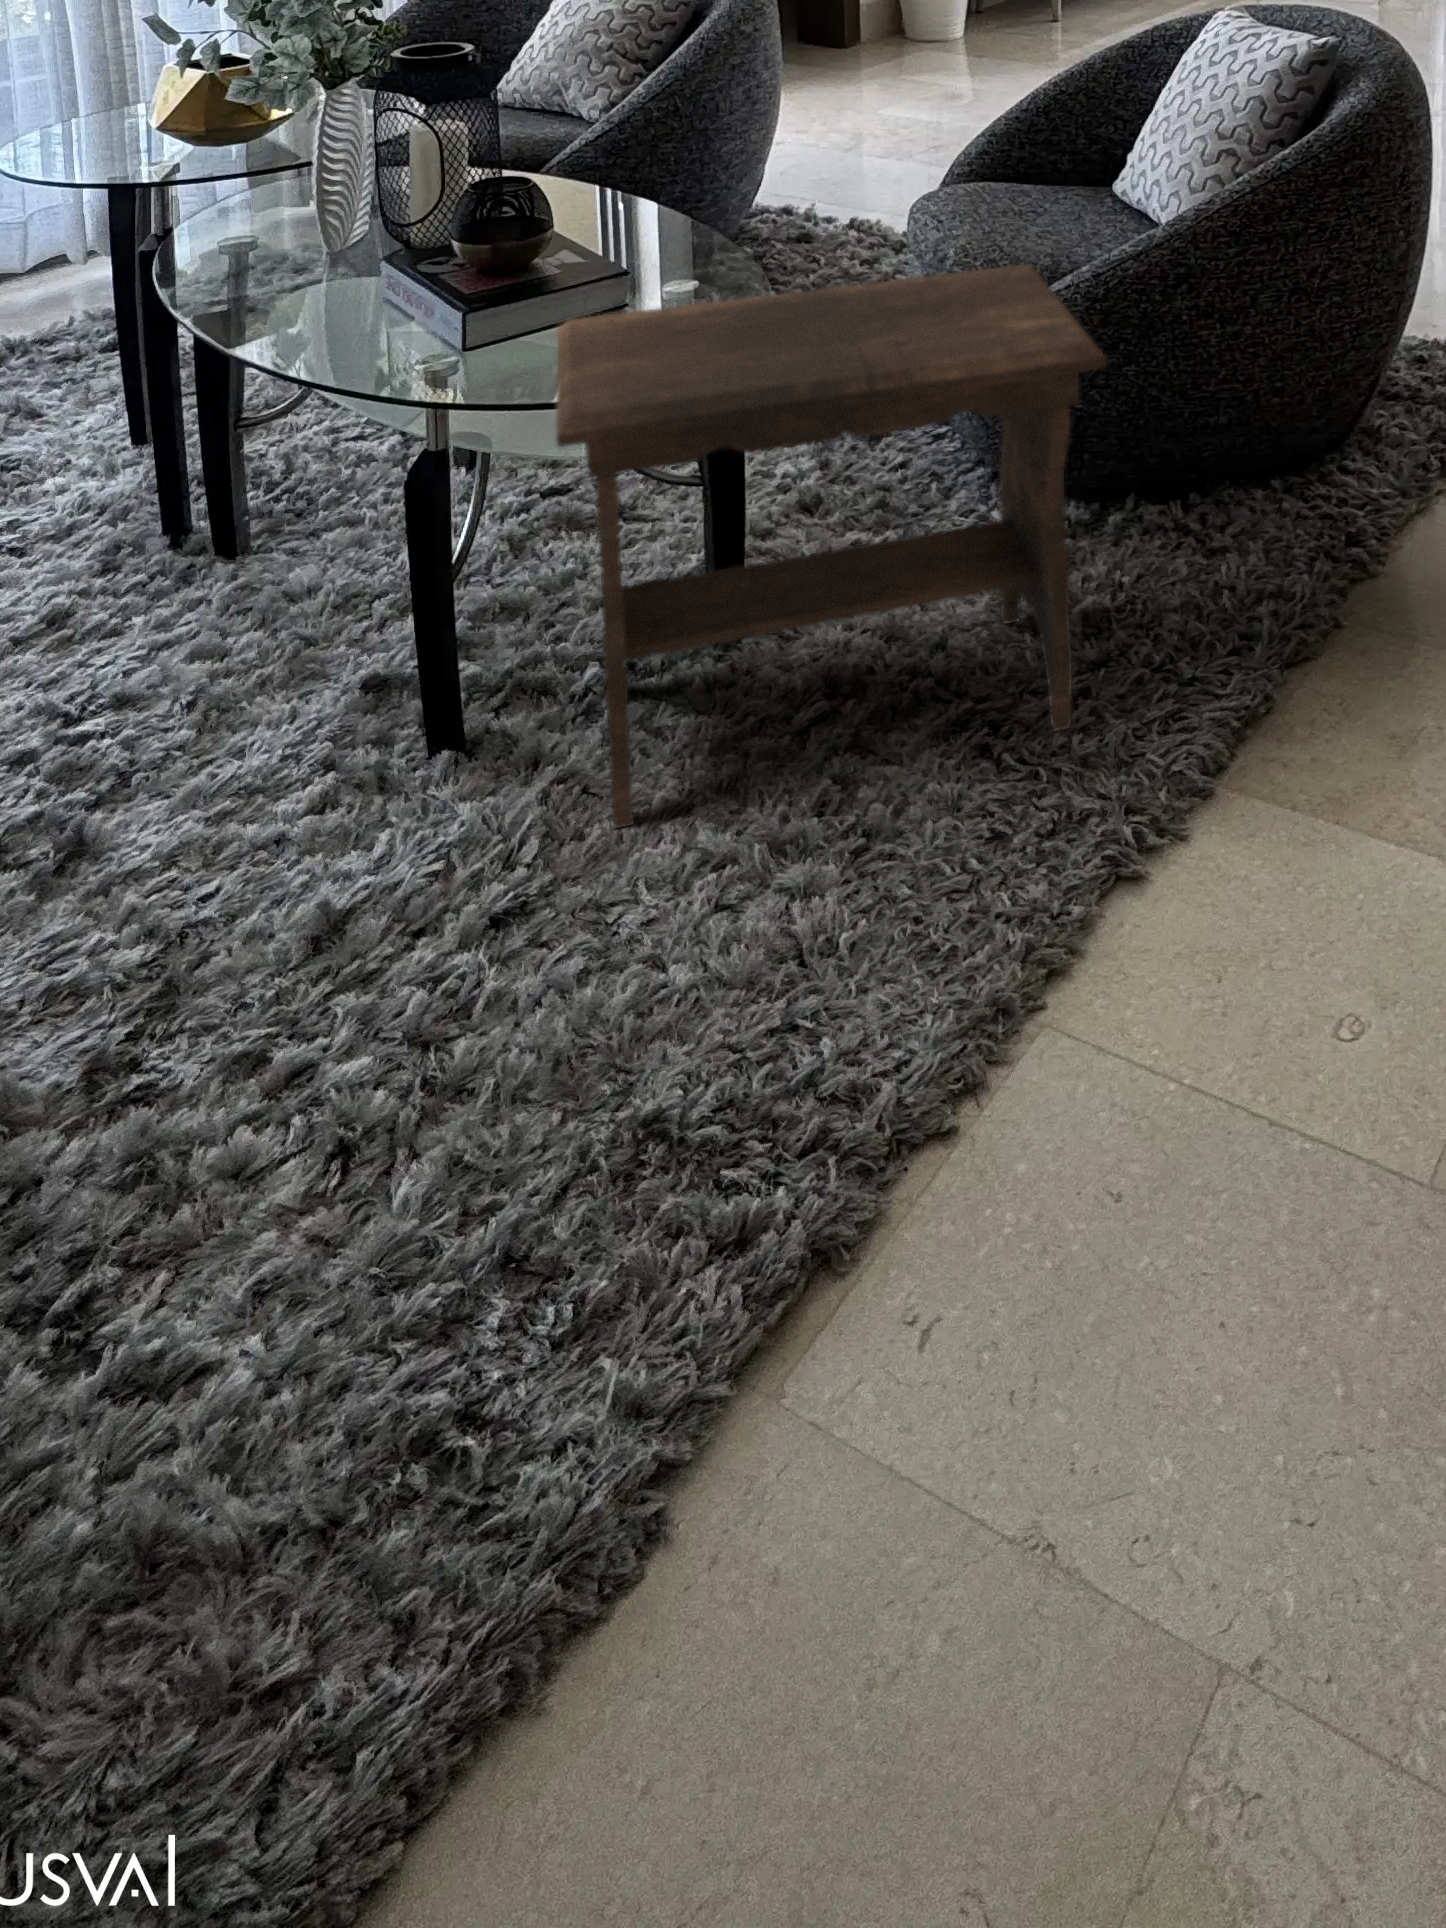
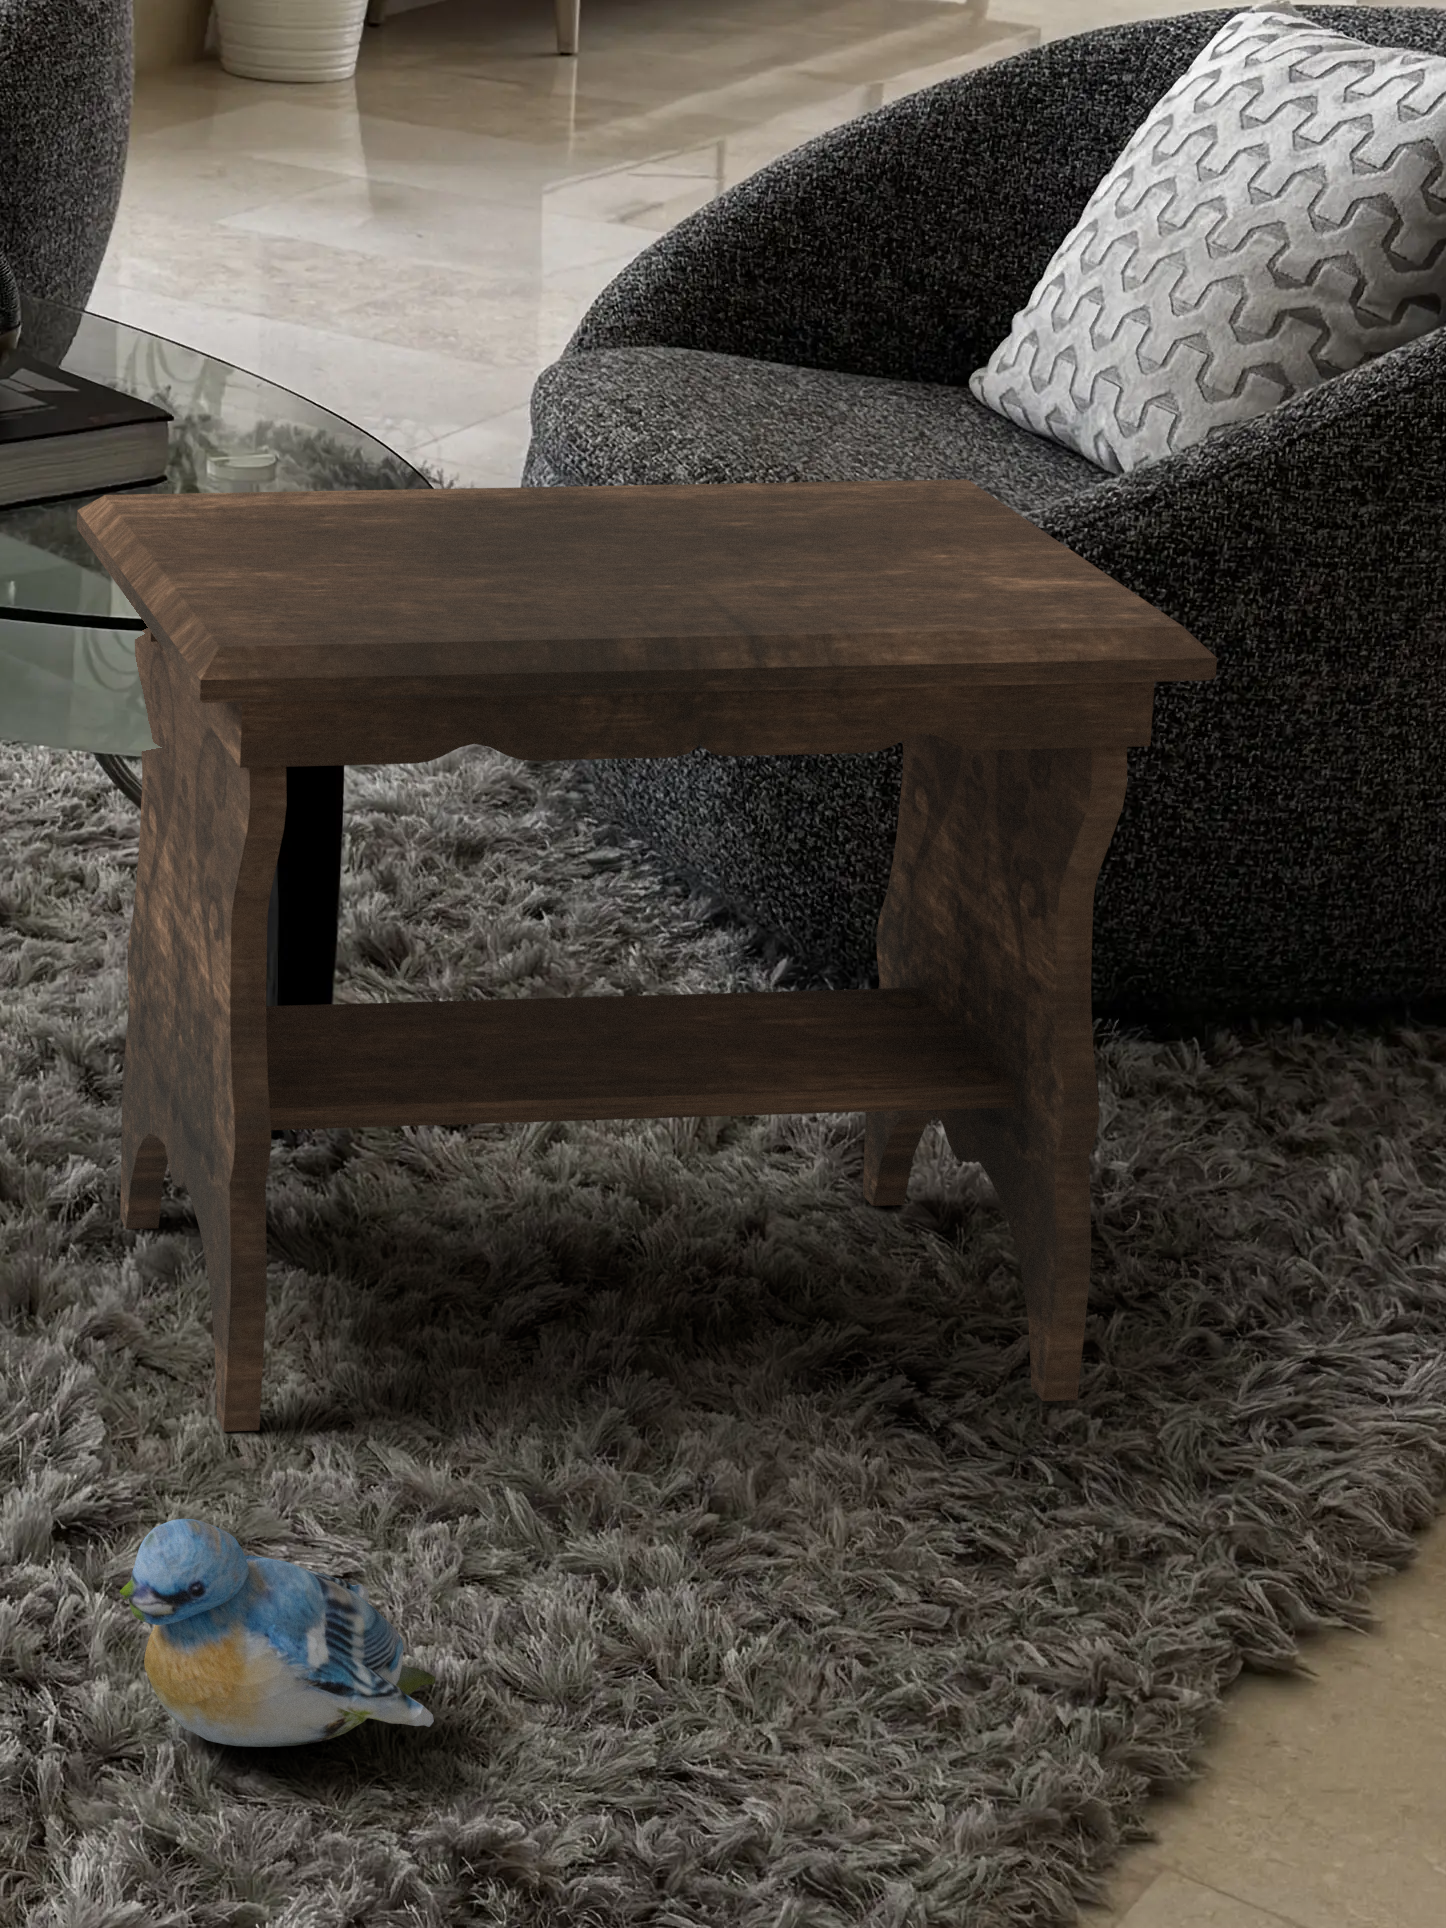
plush toy: none [461,933,662,1060] -> present [119,1519,435,1747]

